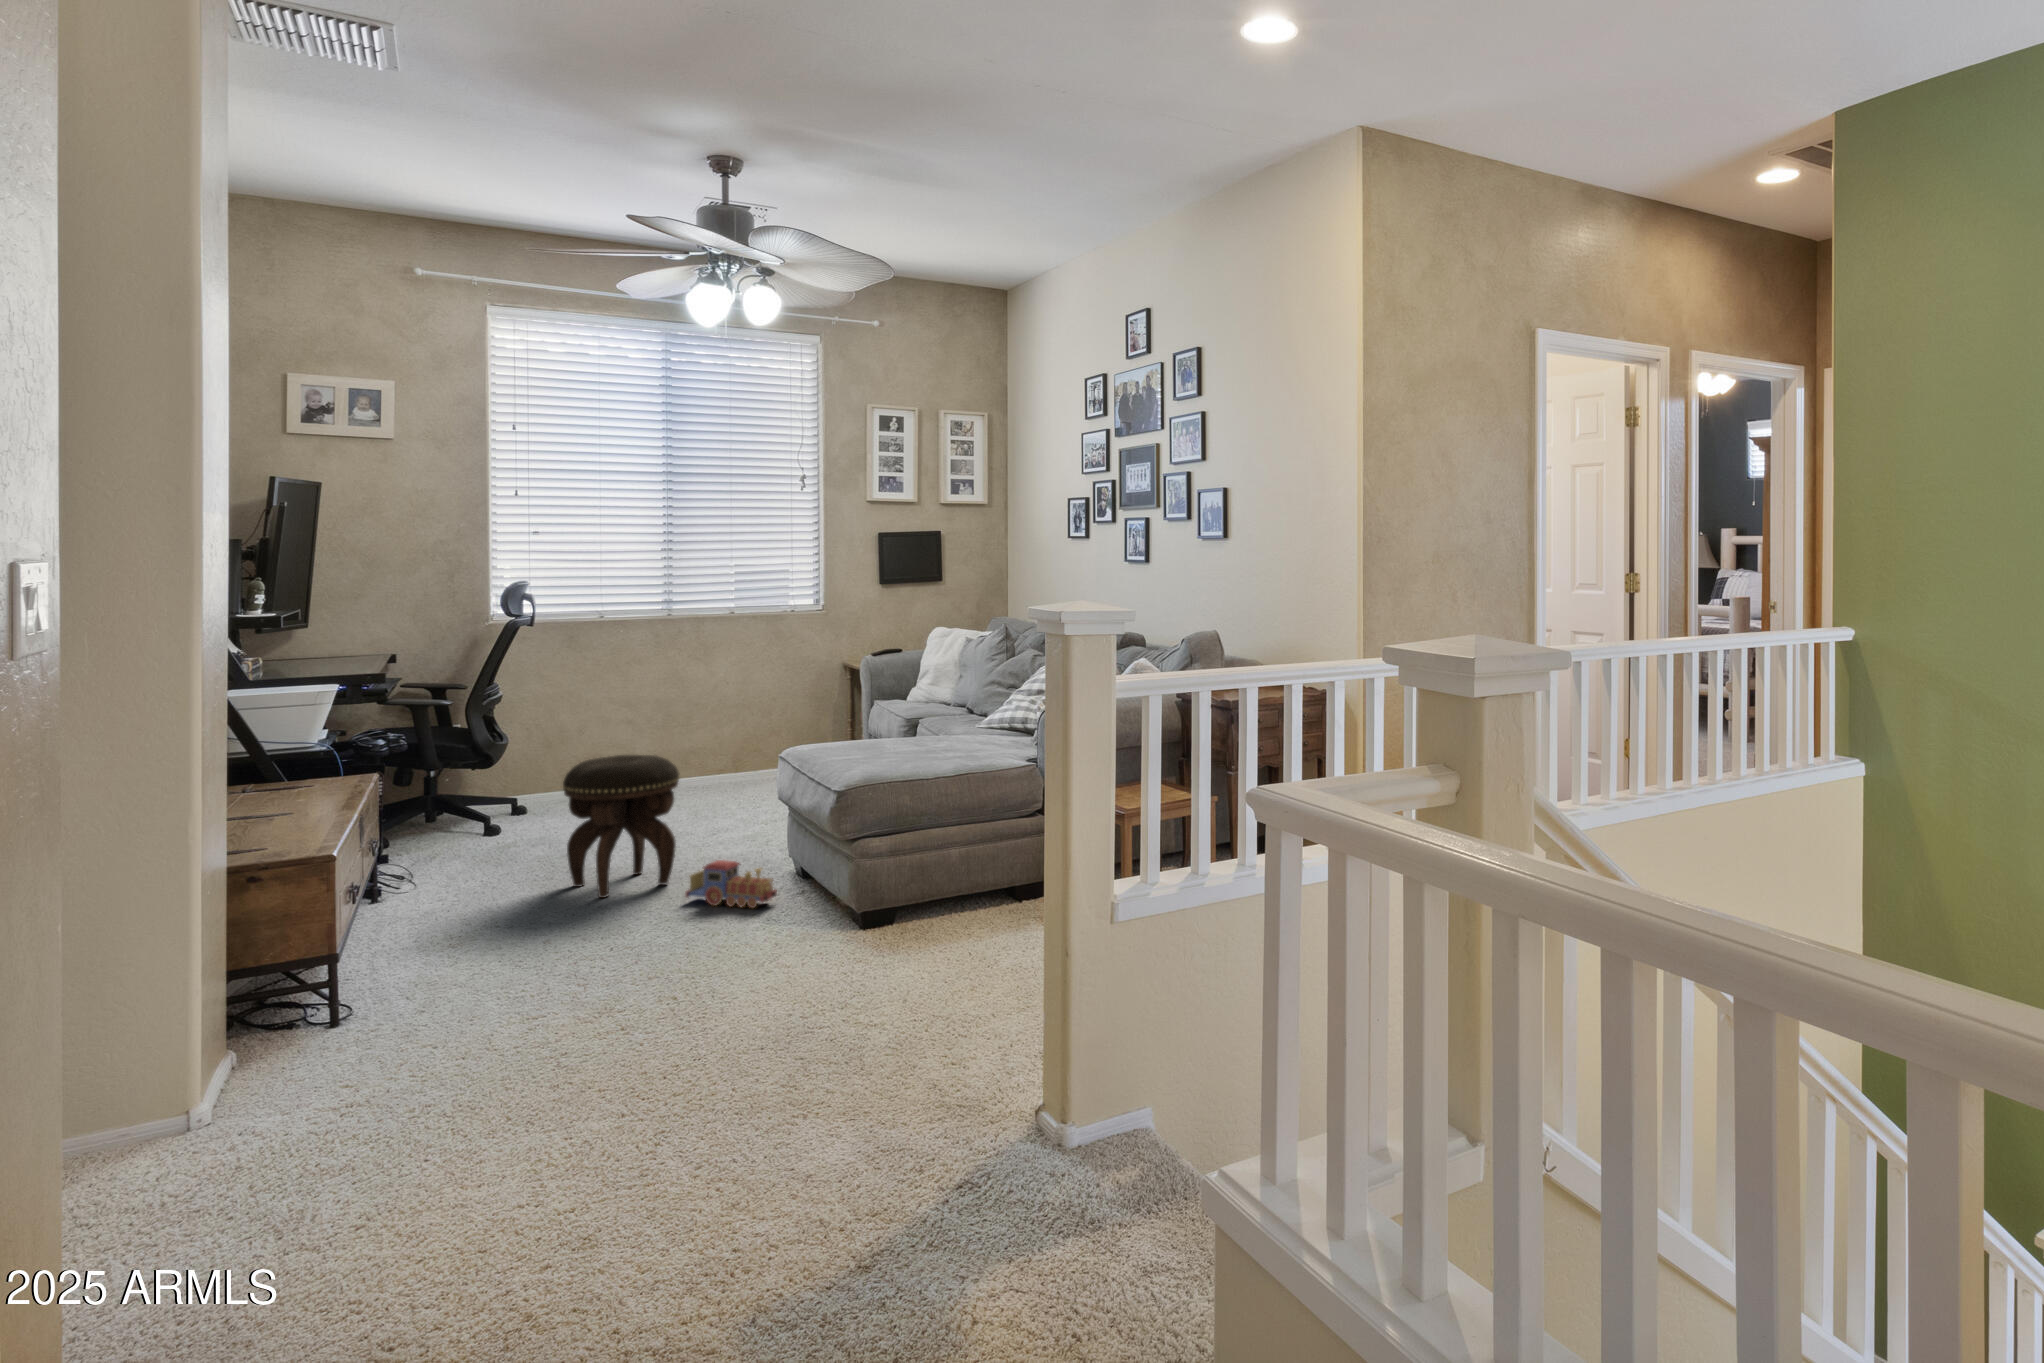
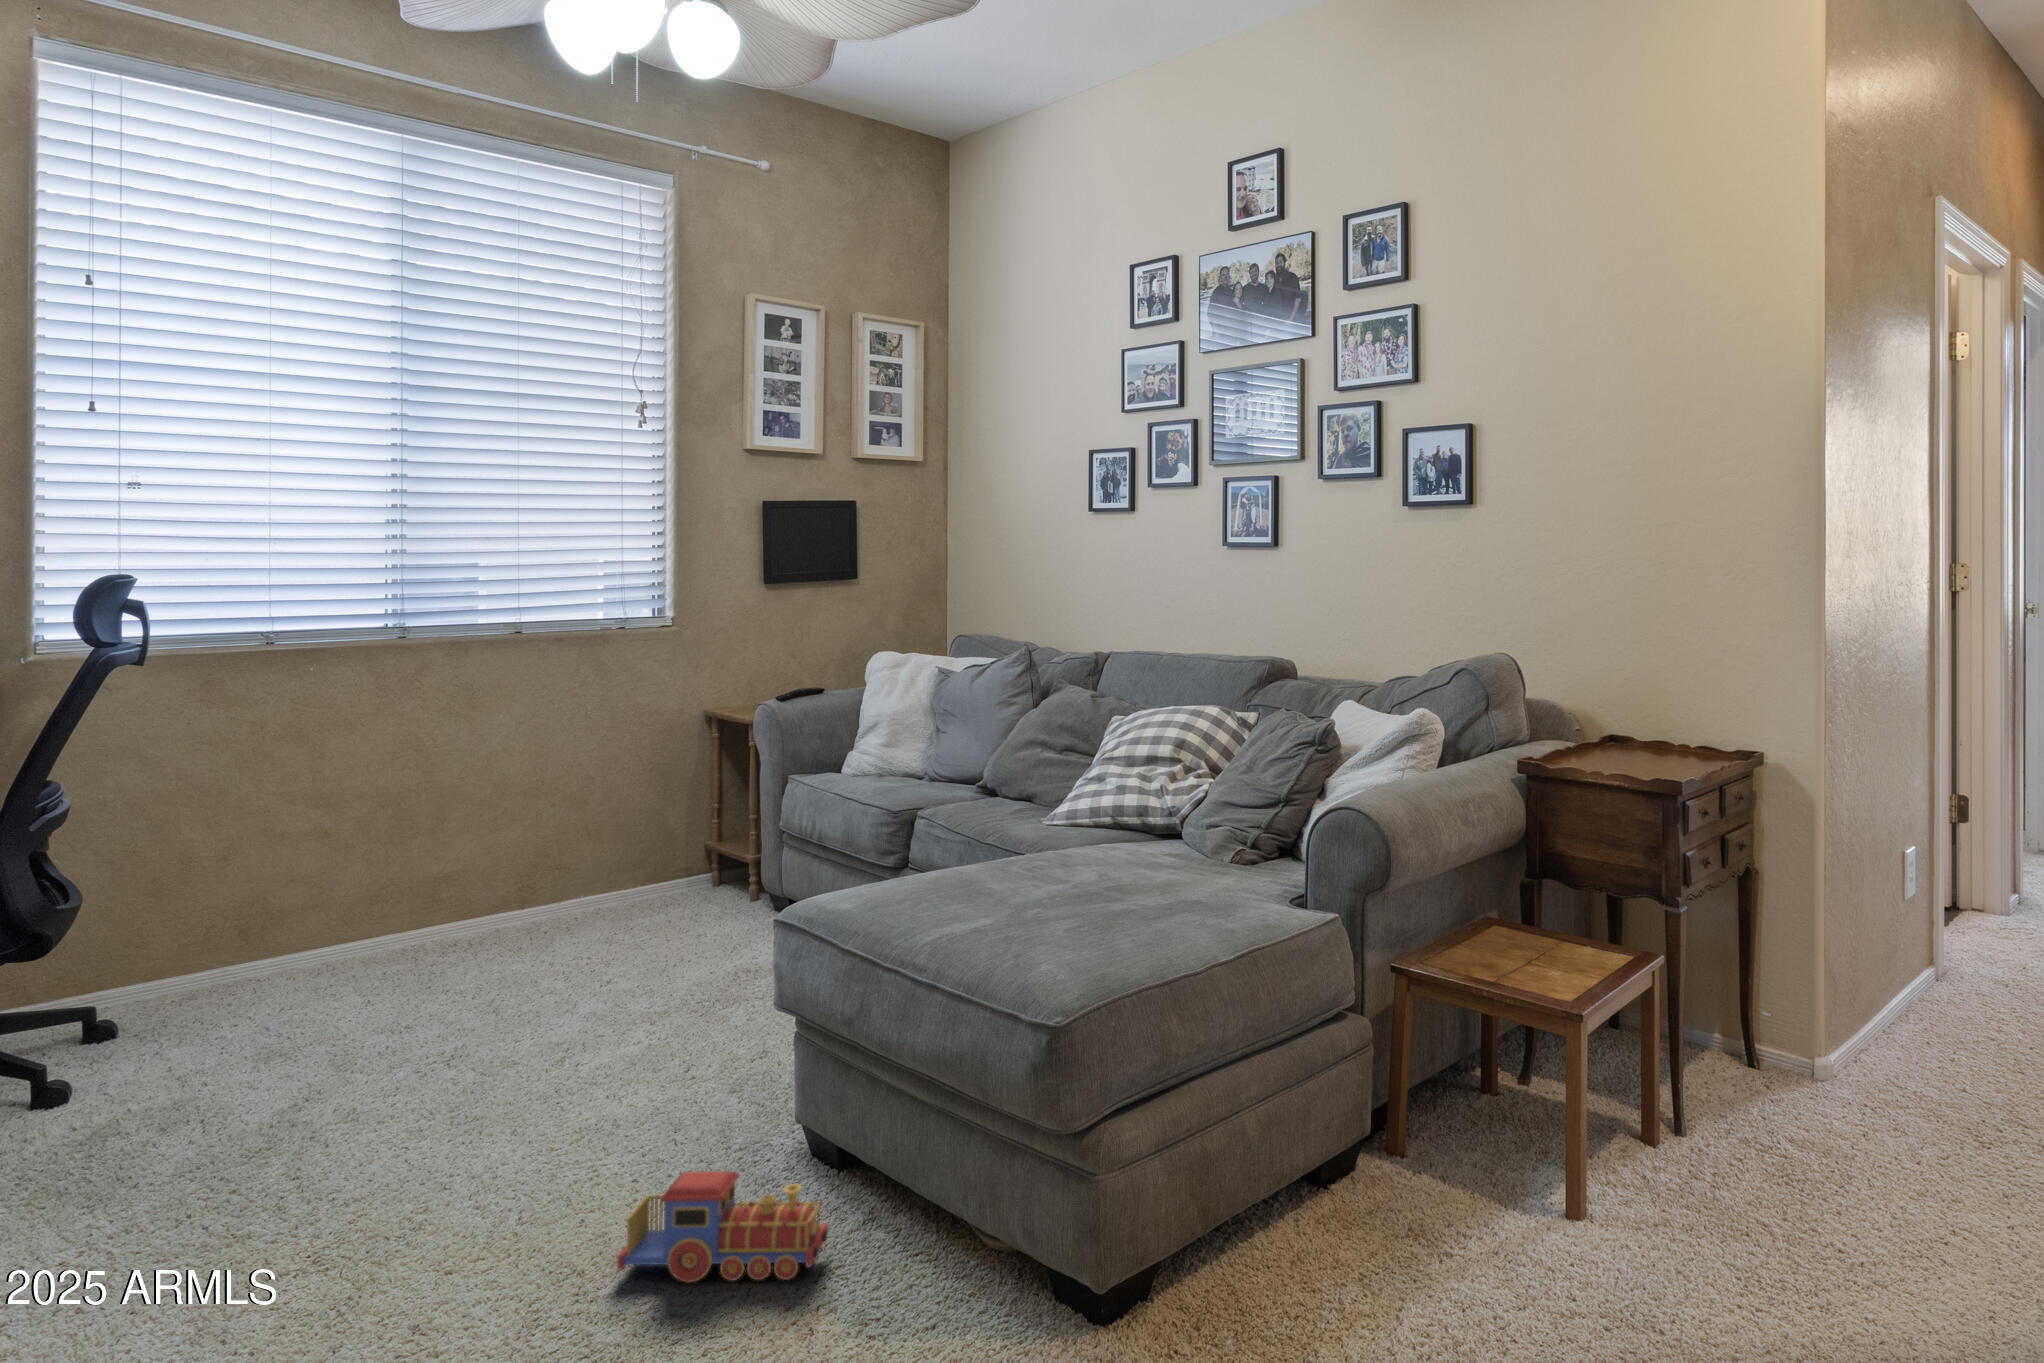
footstool: present [563,755,679,898] -> none [290,938,563,1294]

